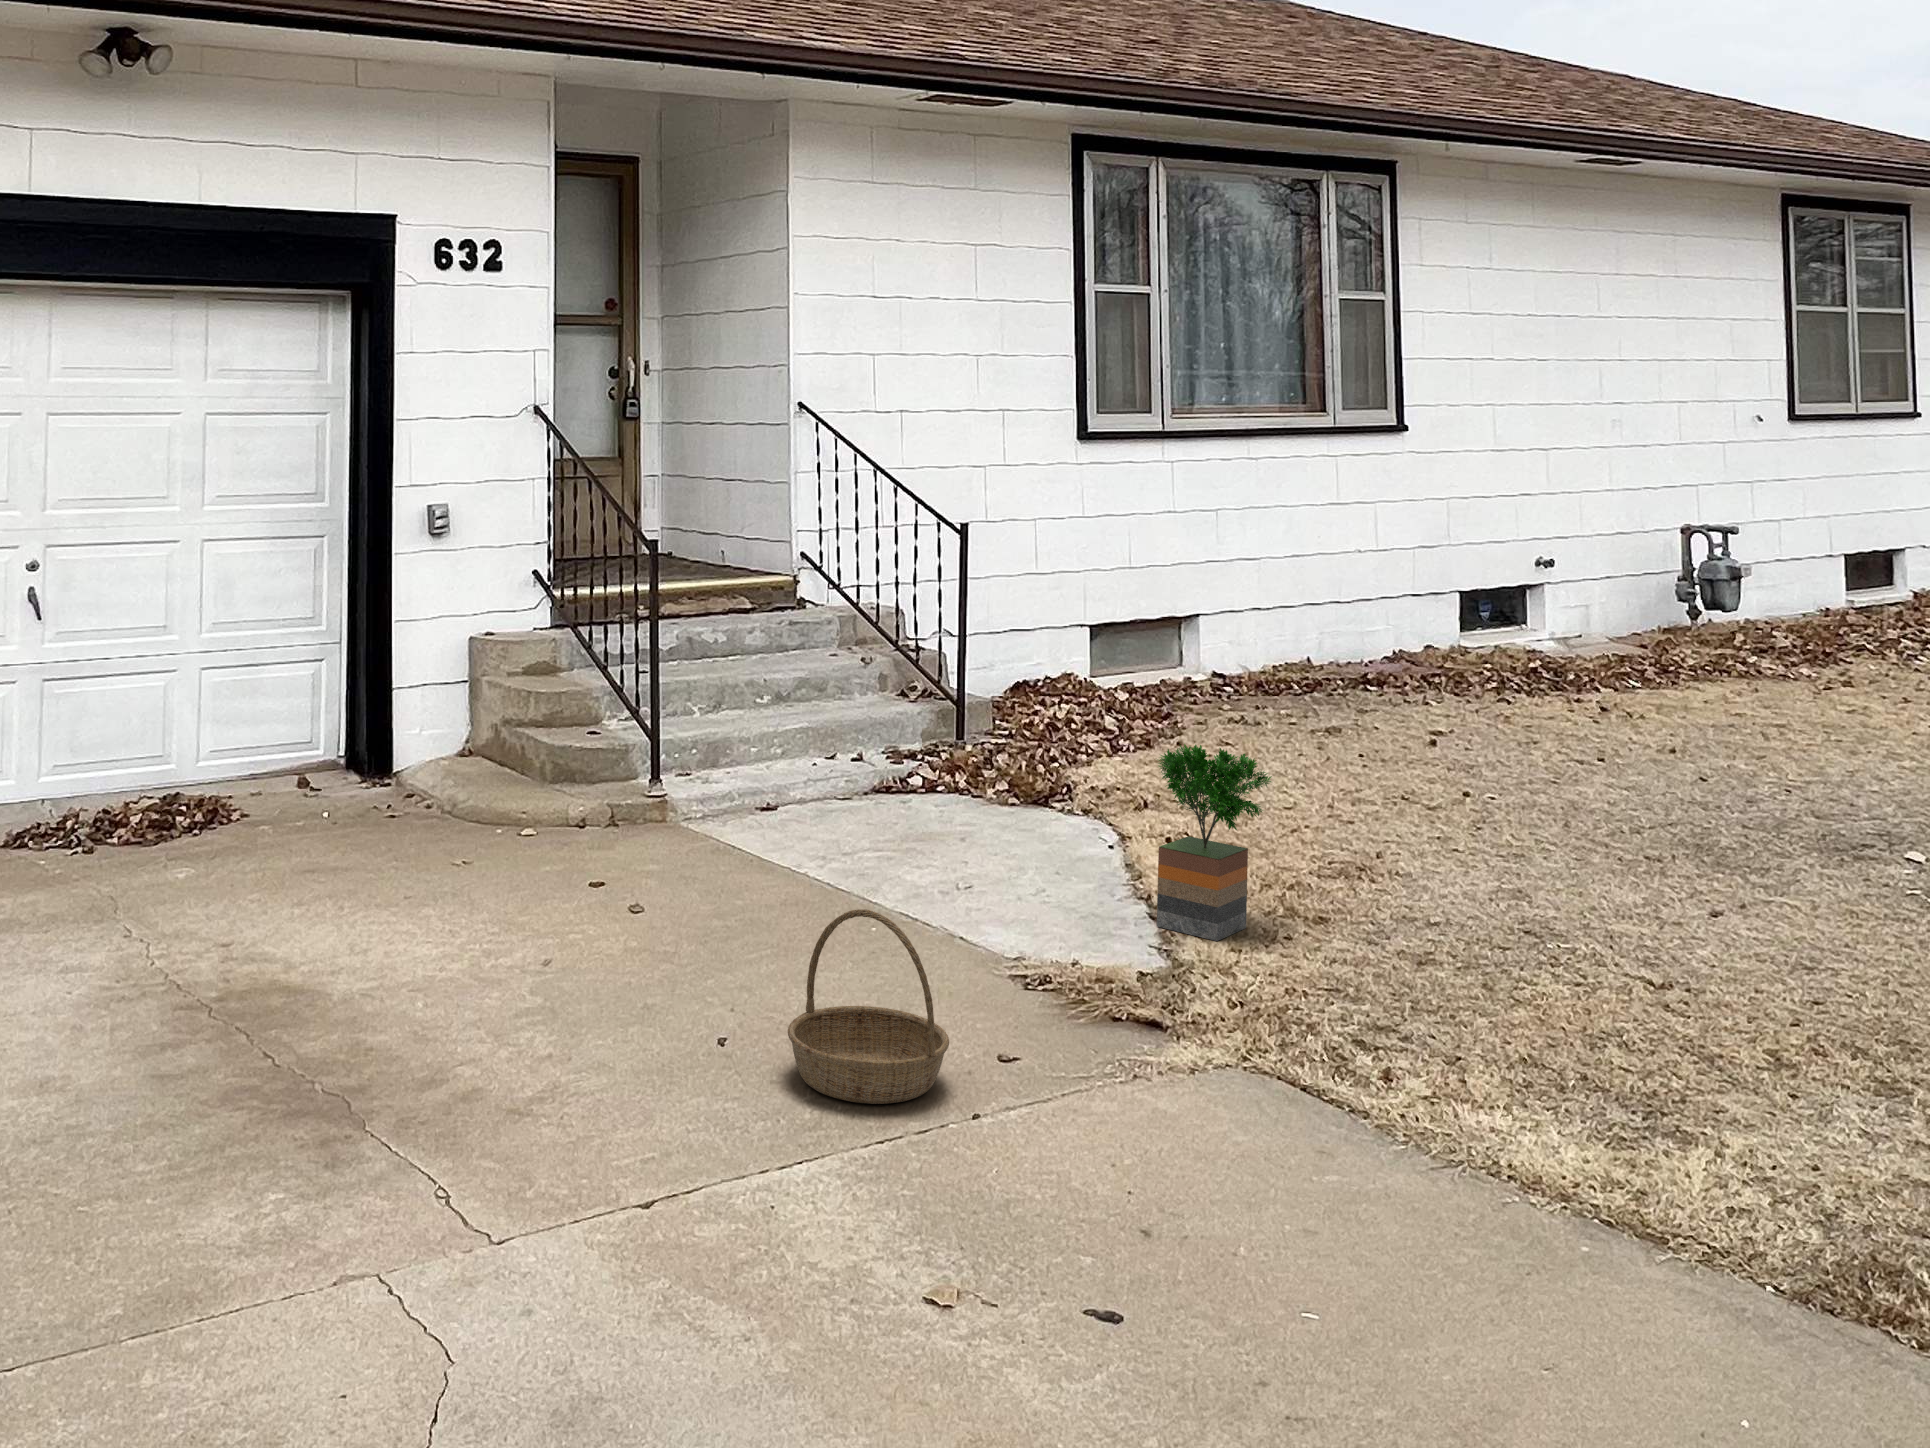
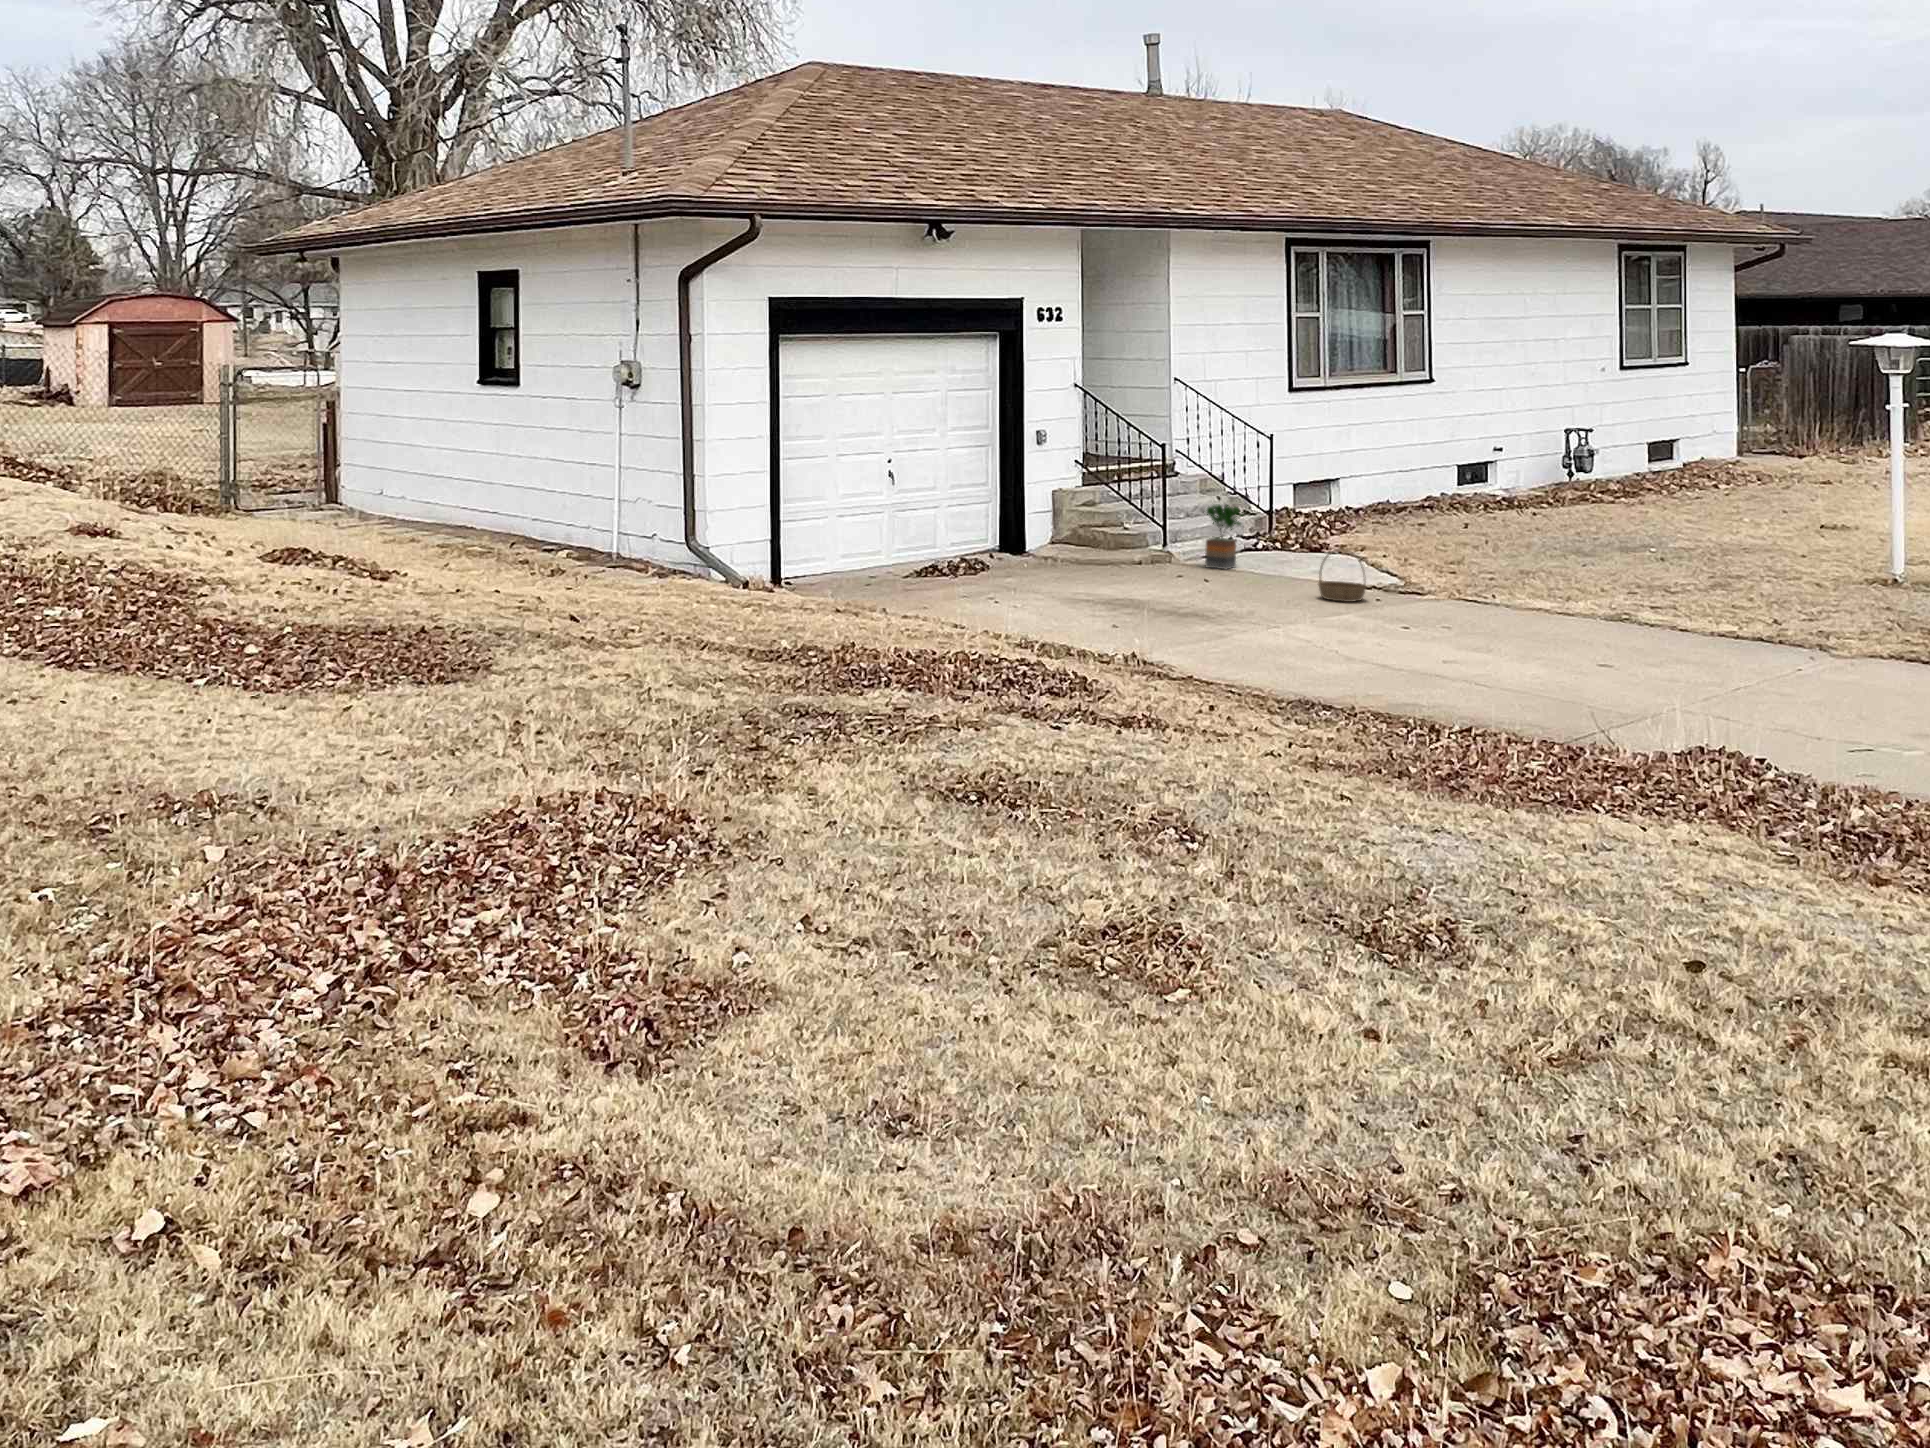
potted tree: present [1157,744,1272,941] -> present [1205,505,1243,569]

